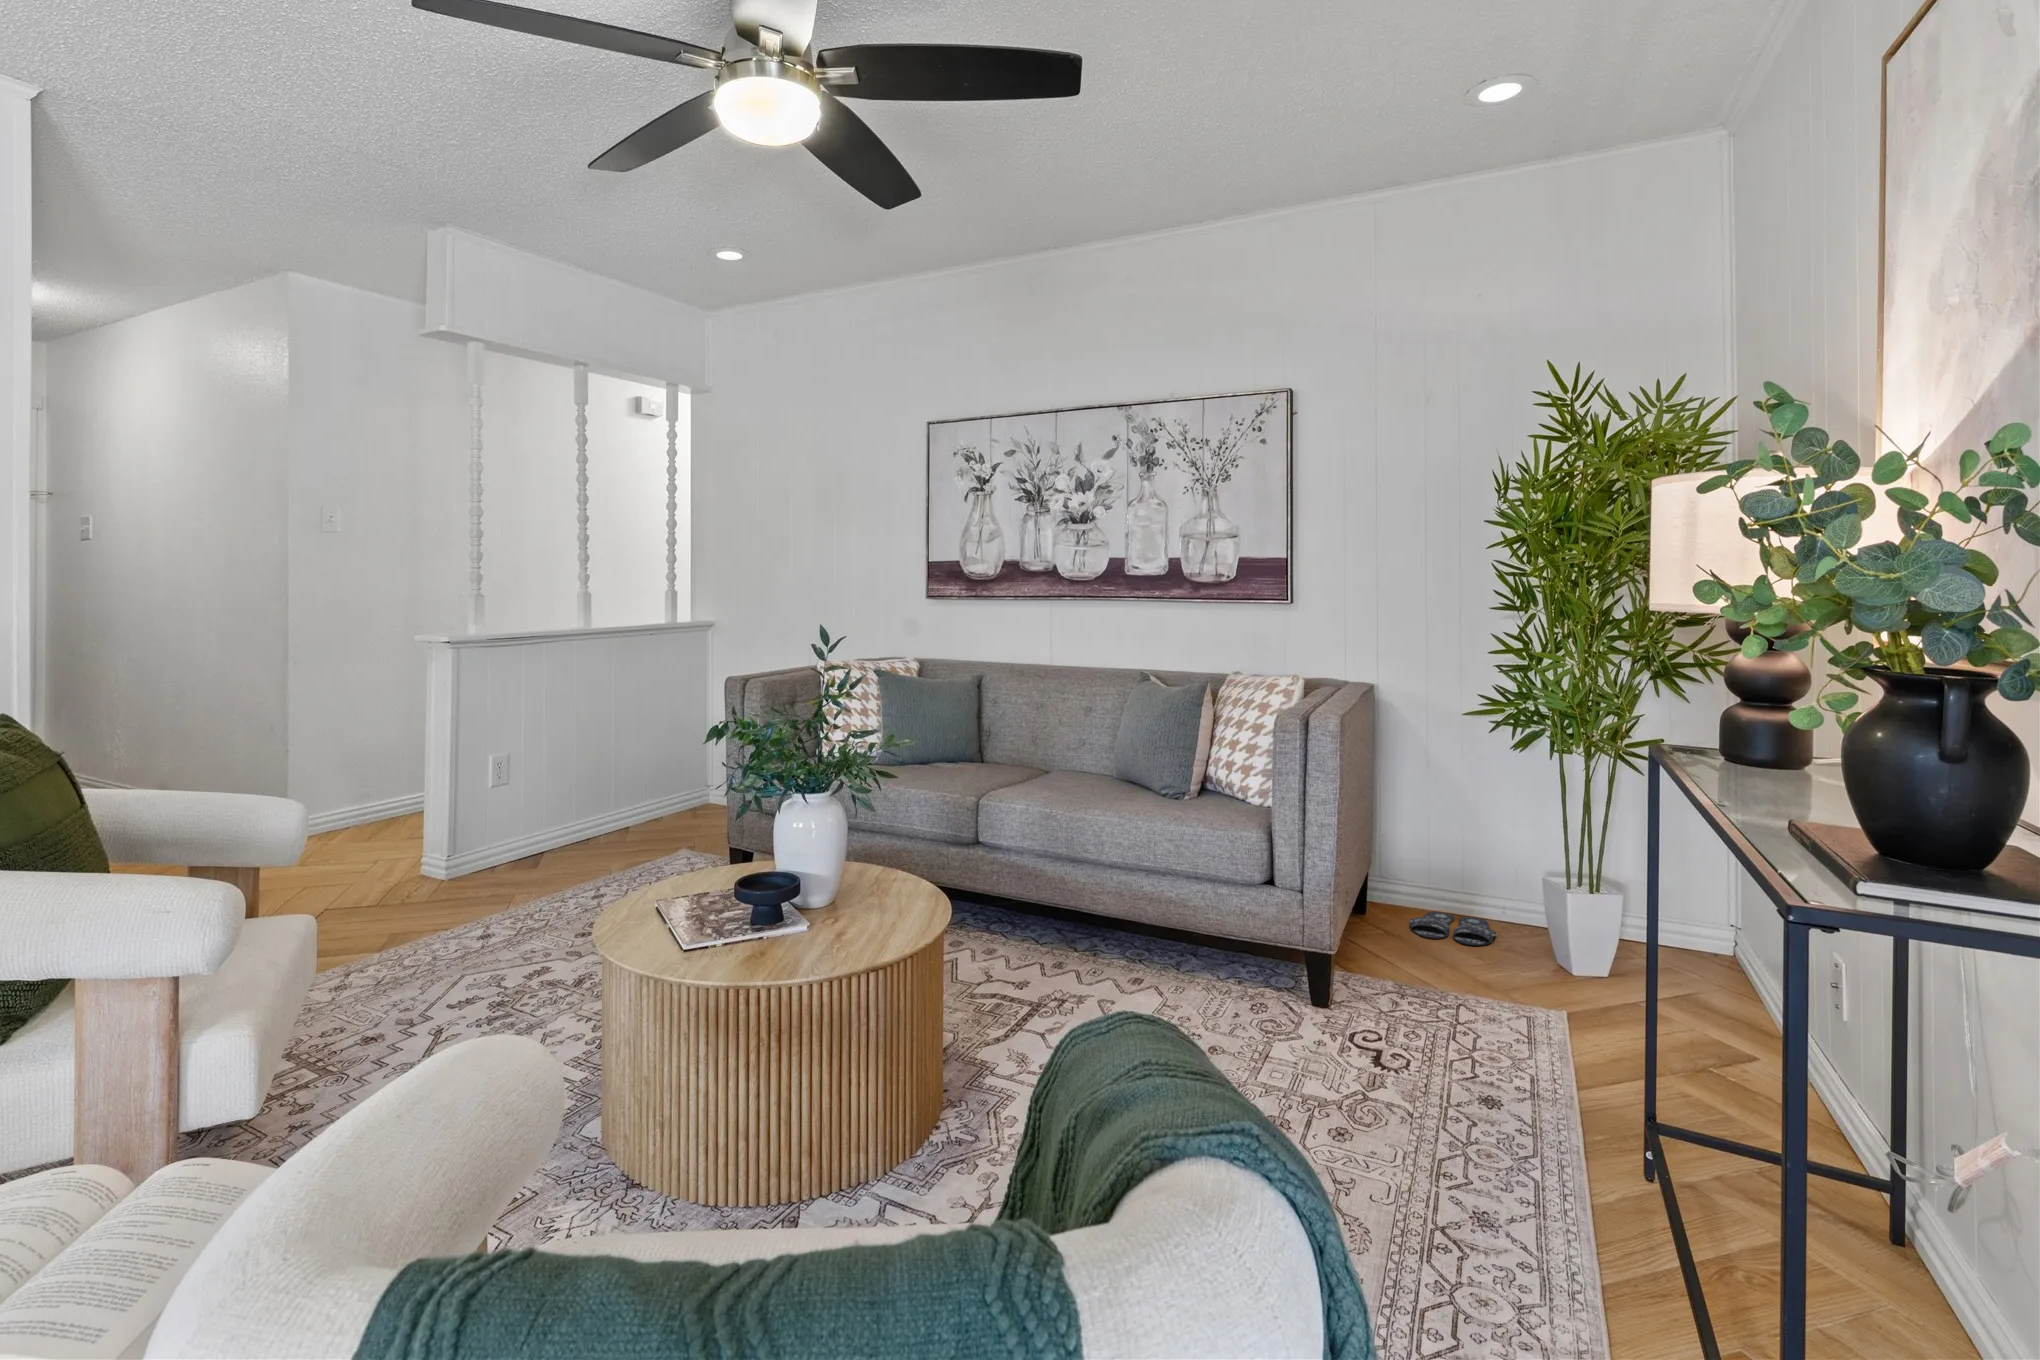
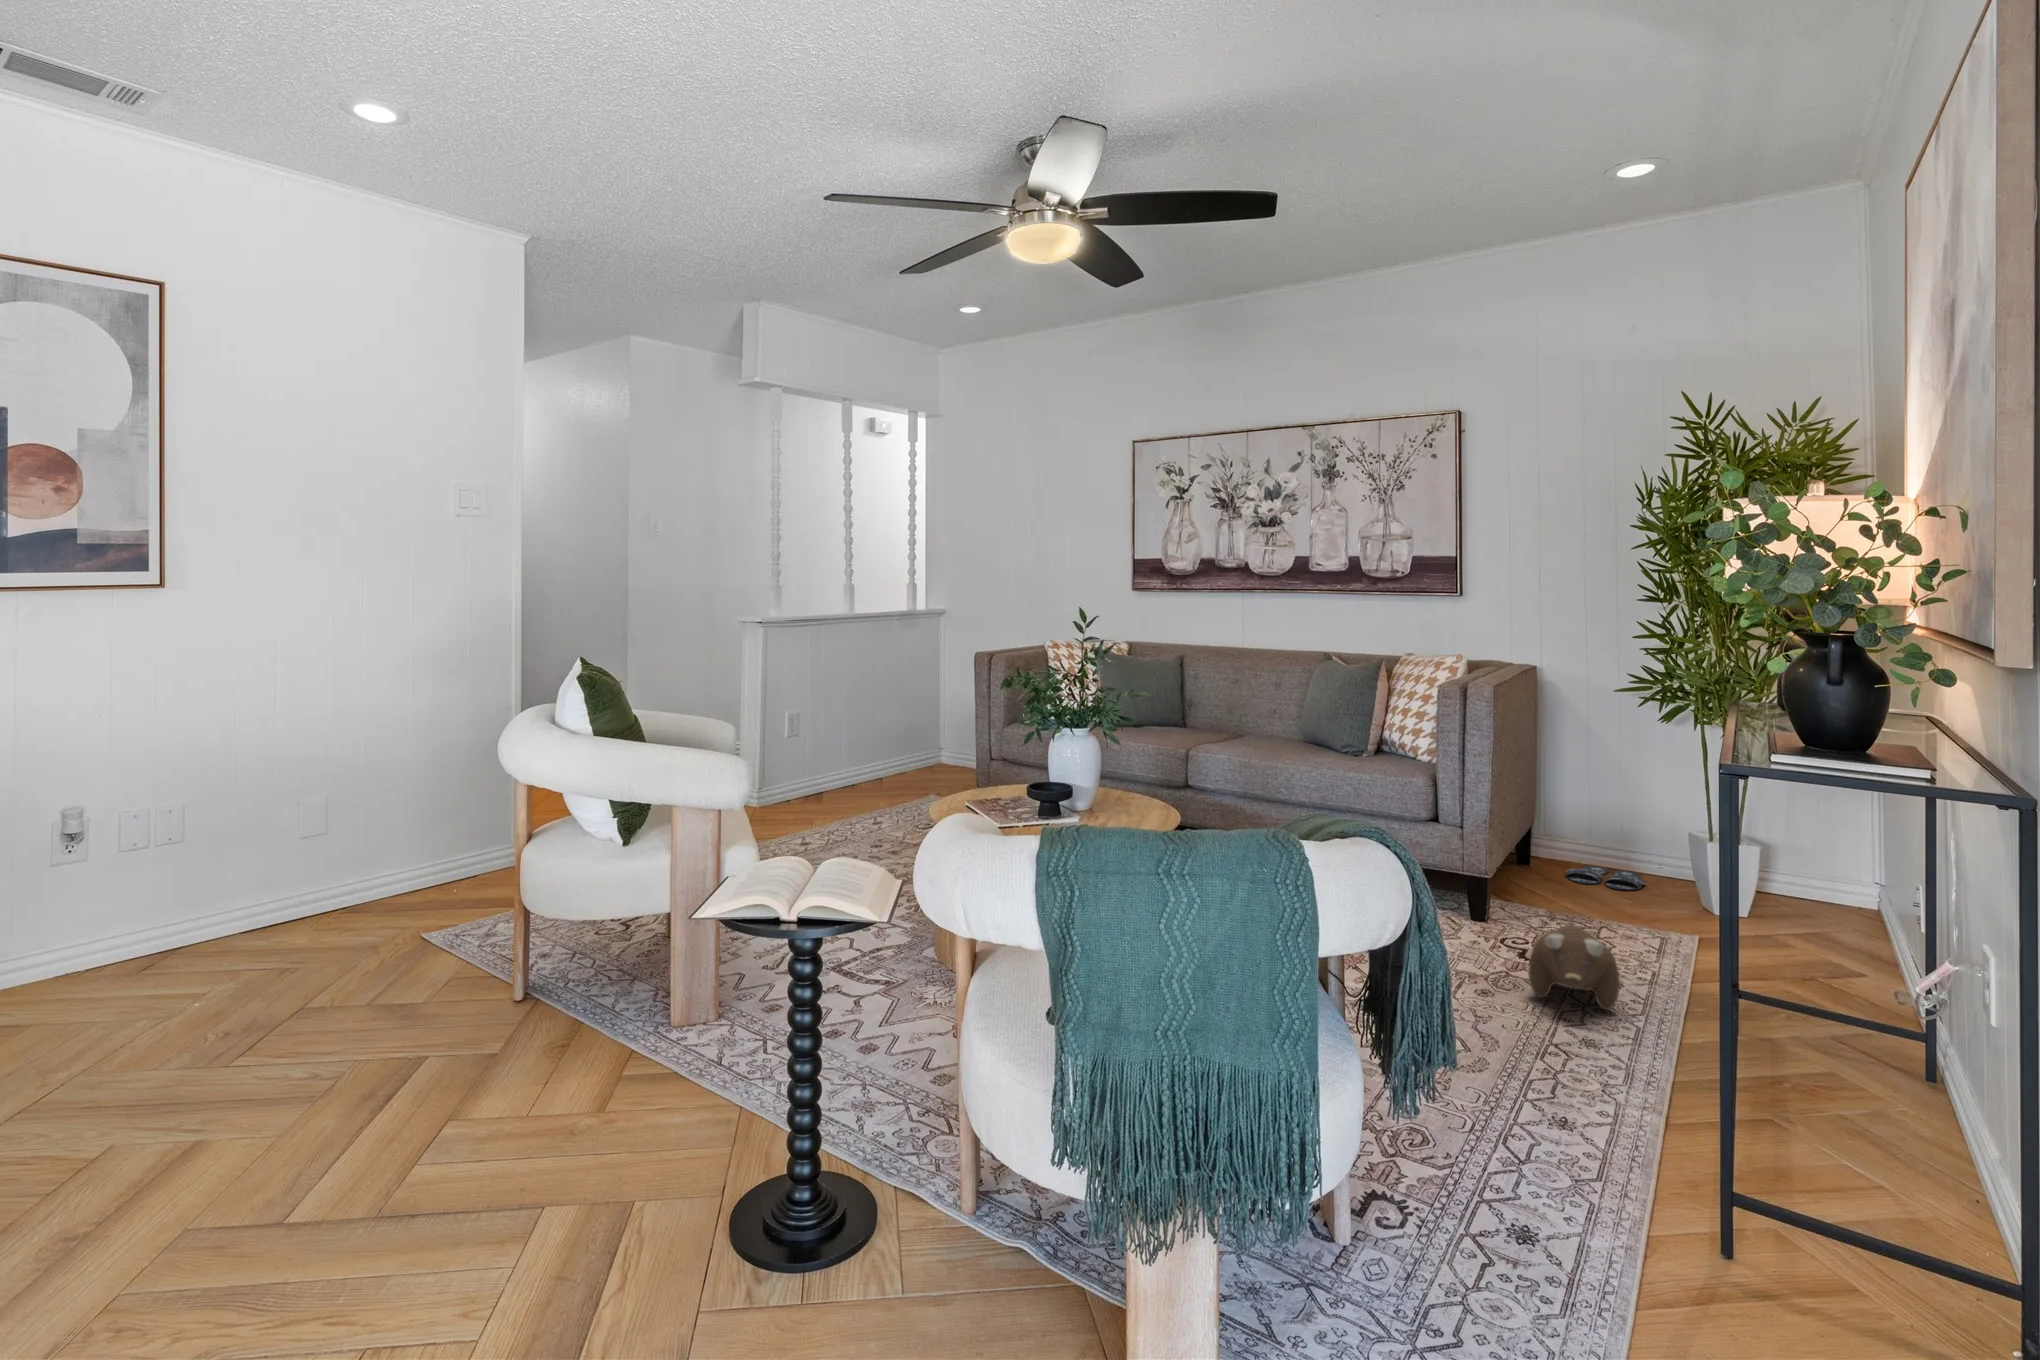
plush toy: none [1394,1037,1508,1152] -> present [1528,926,1620,1009]

